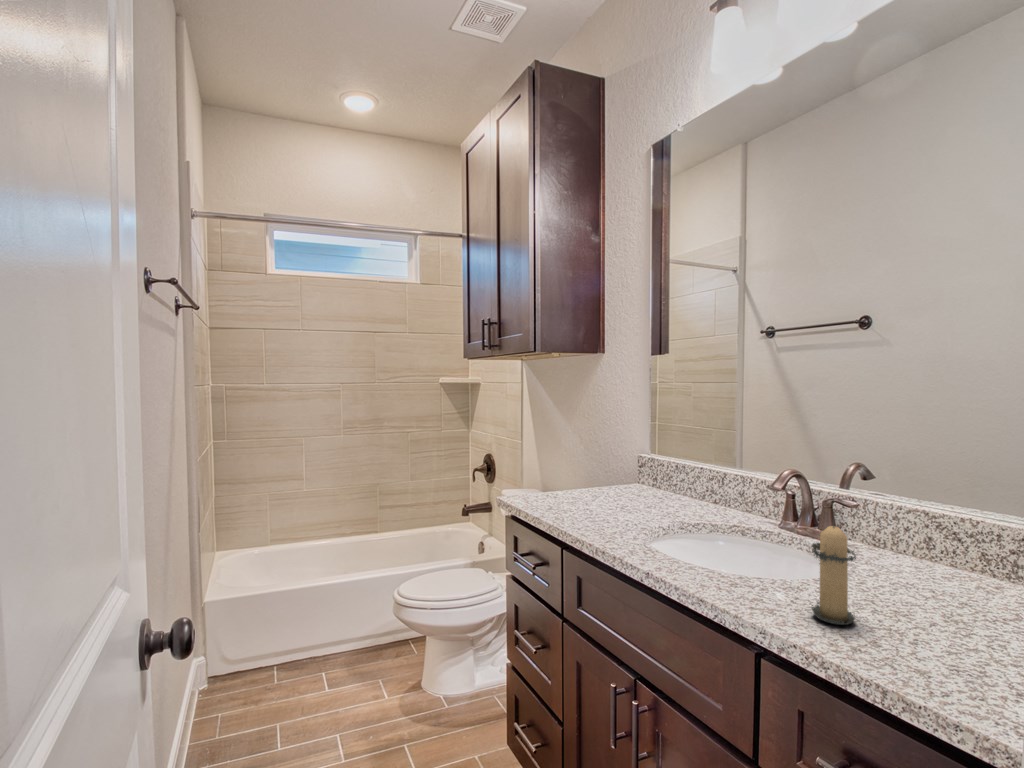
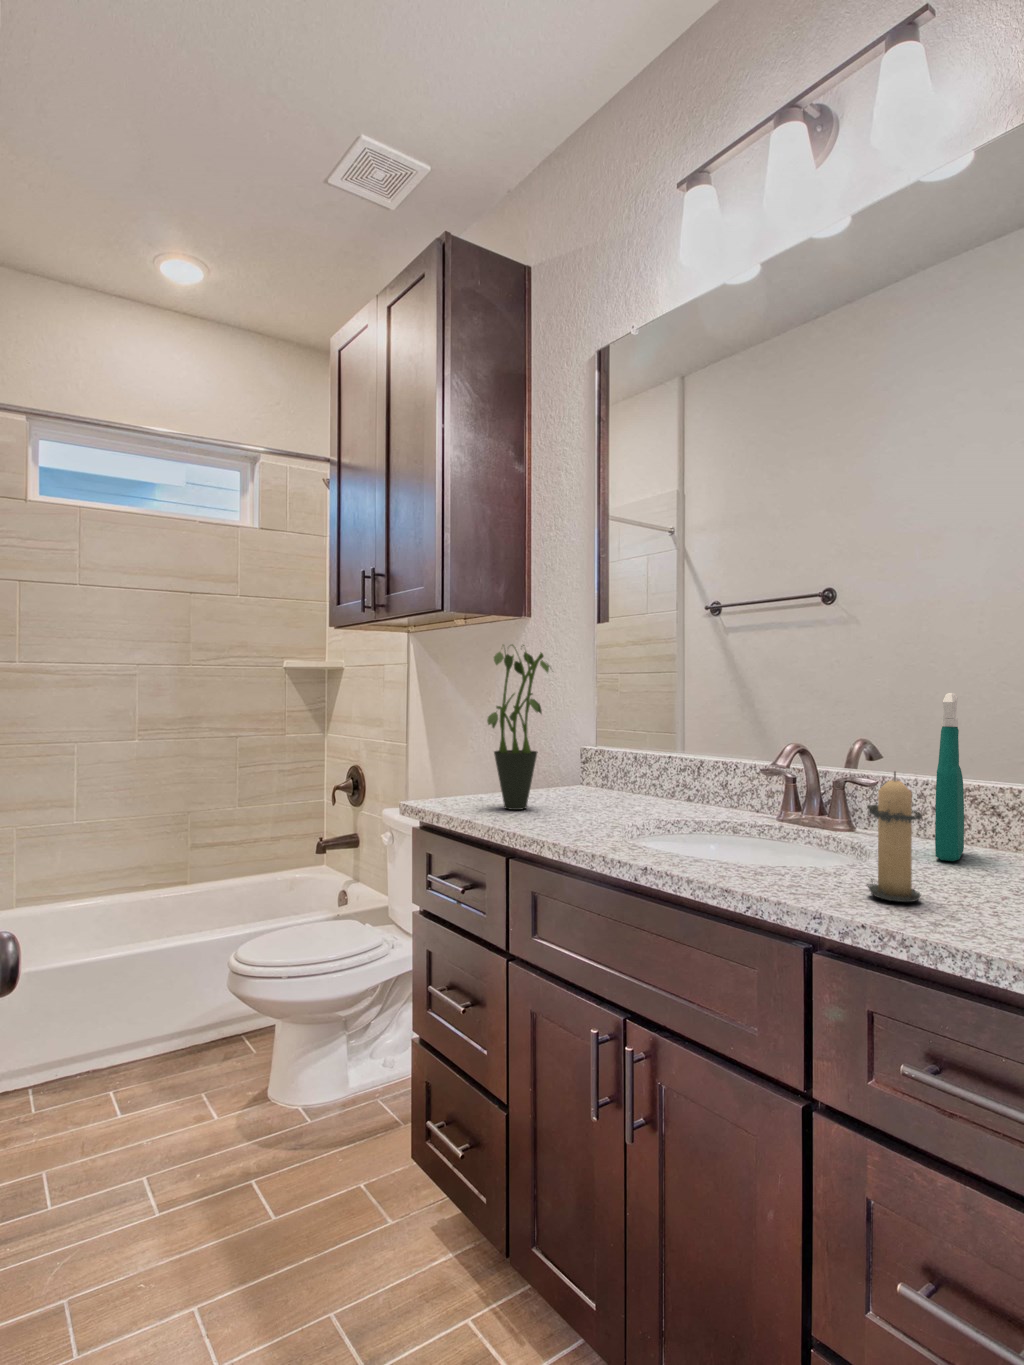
potted plant: none [554,385,605,507] -> present [487,645,550,810]
spray bottle: none [893,441,925,581] -> present [935,693,964,861]

